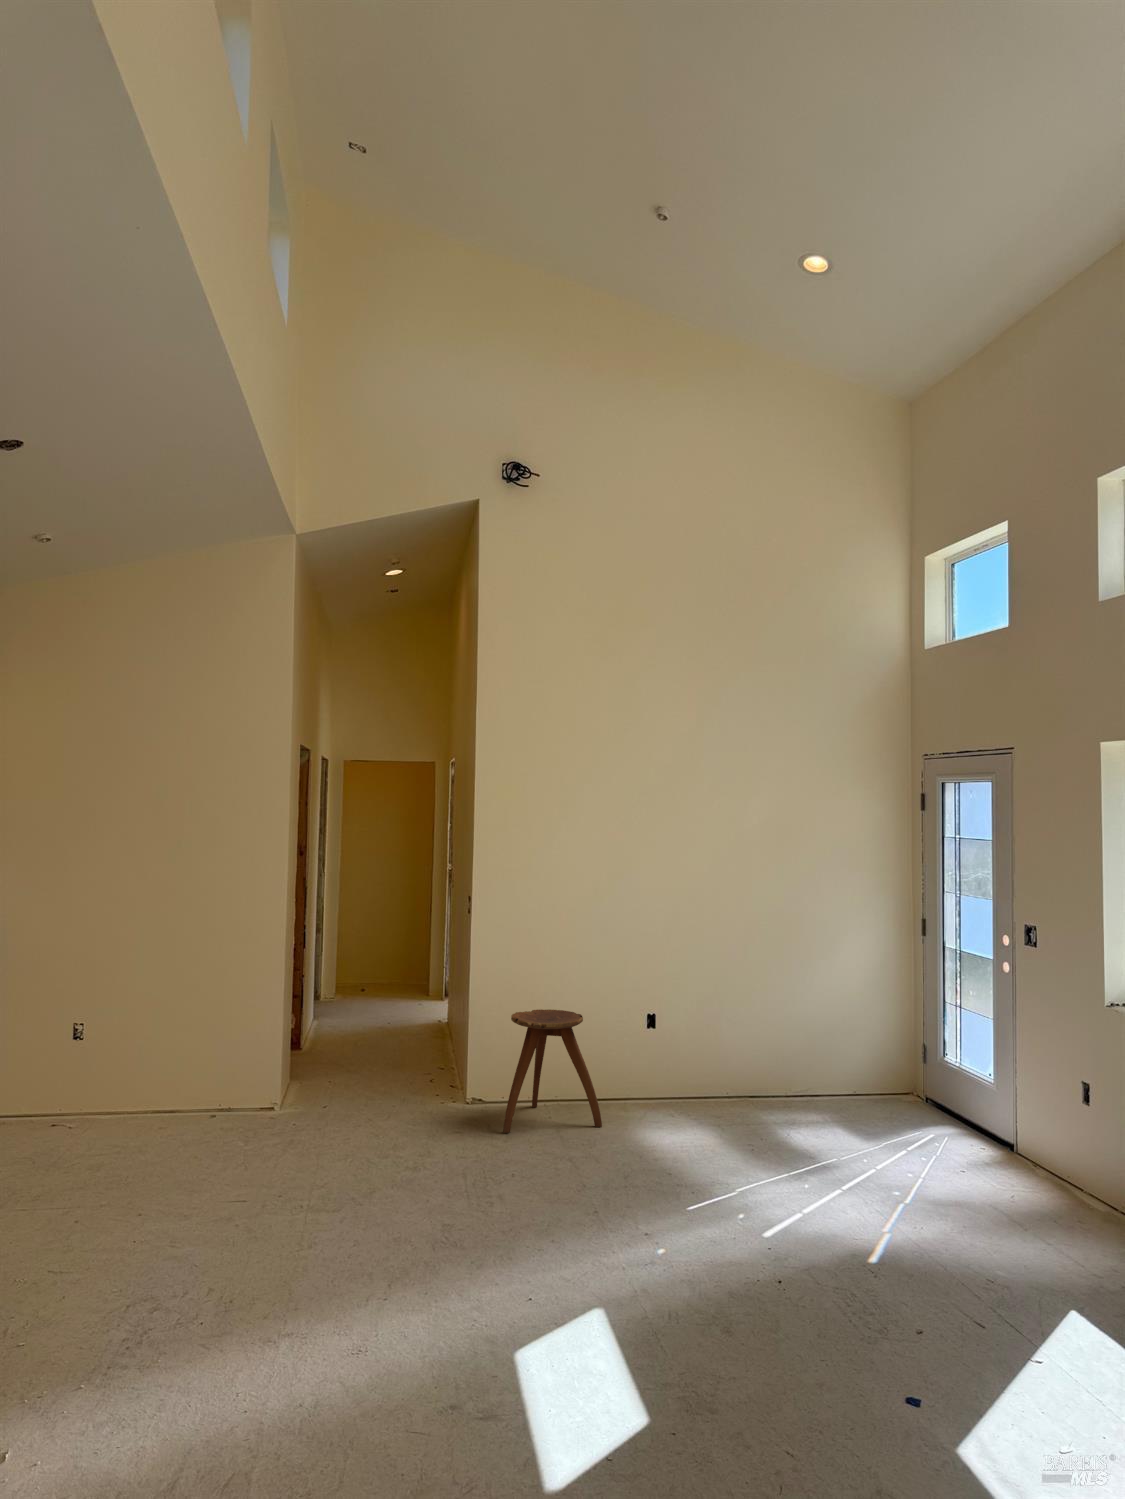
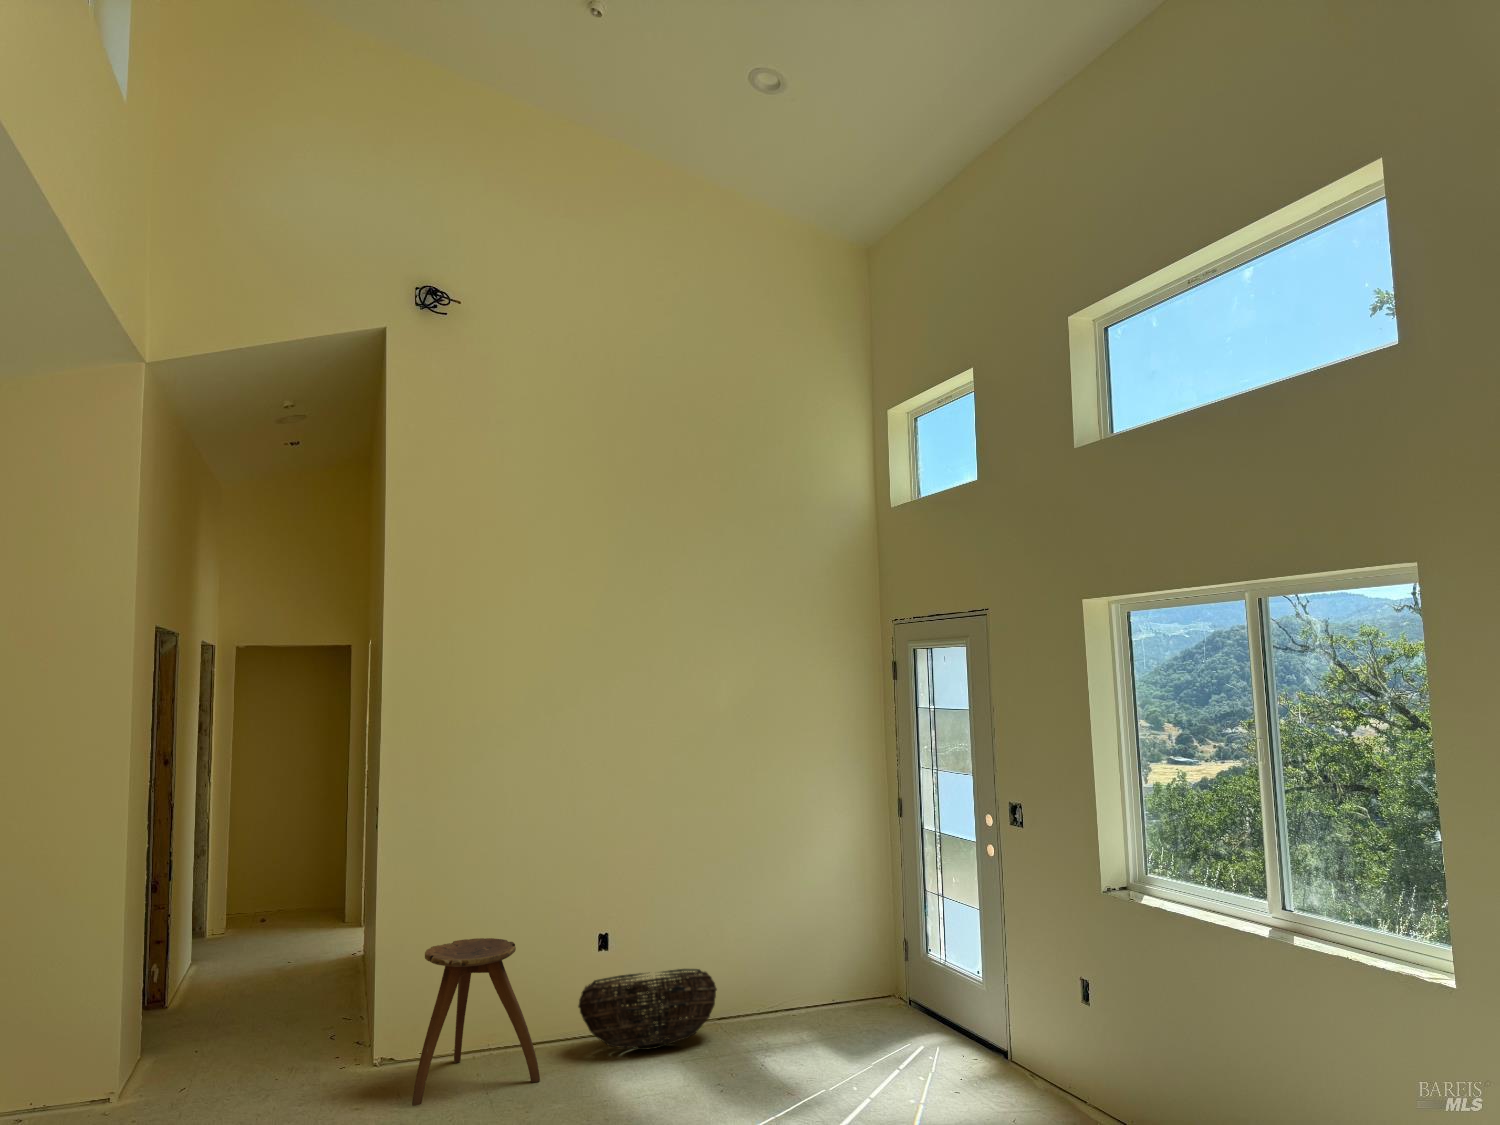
basket: none [632,1050,751,1114] -> present [578,969,717,1050]

